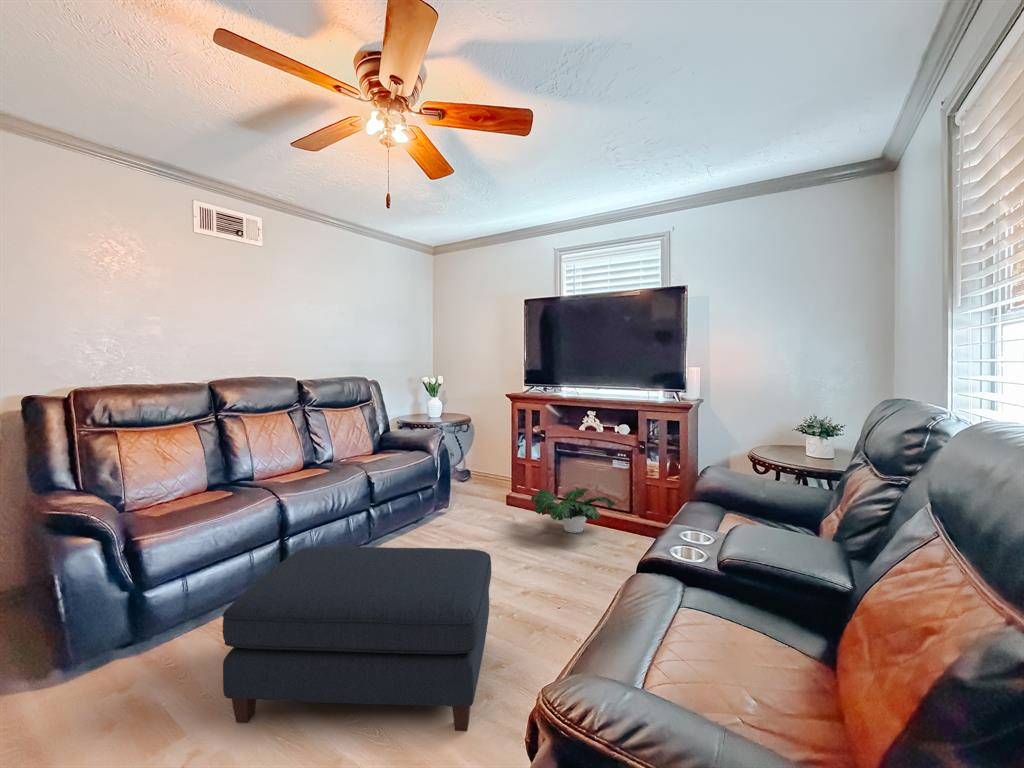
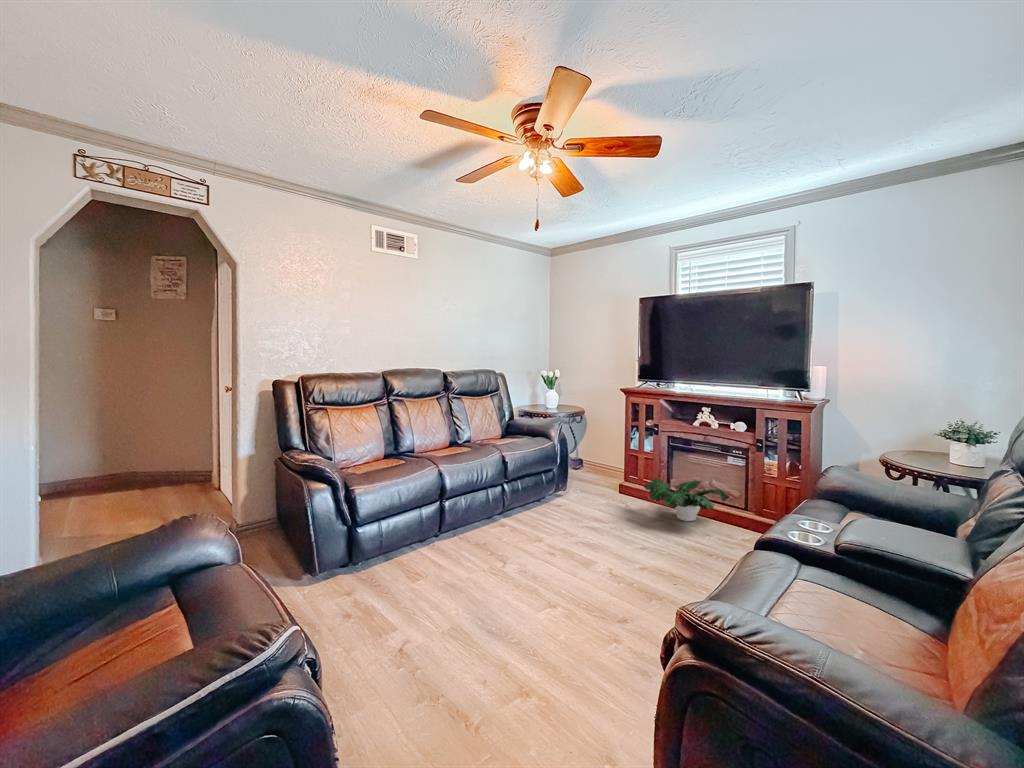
ottoman: present [223,546,491,731] -> none [422,507,618,659]

